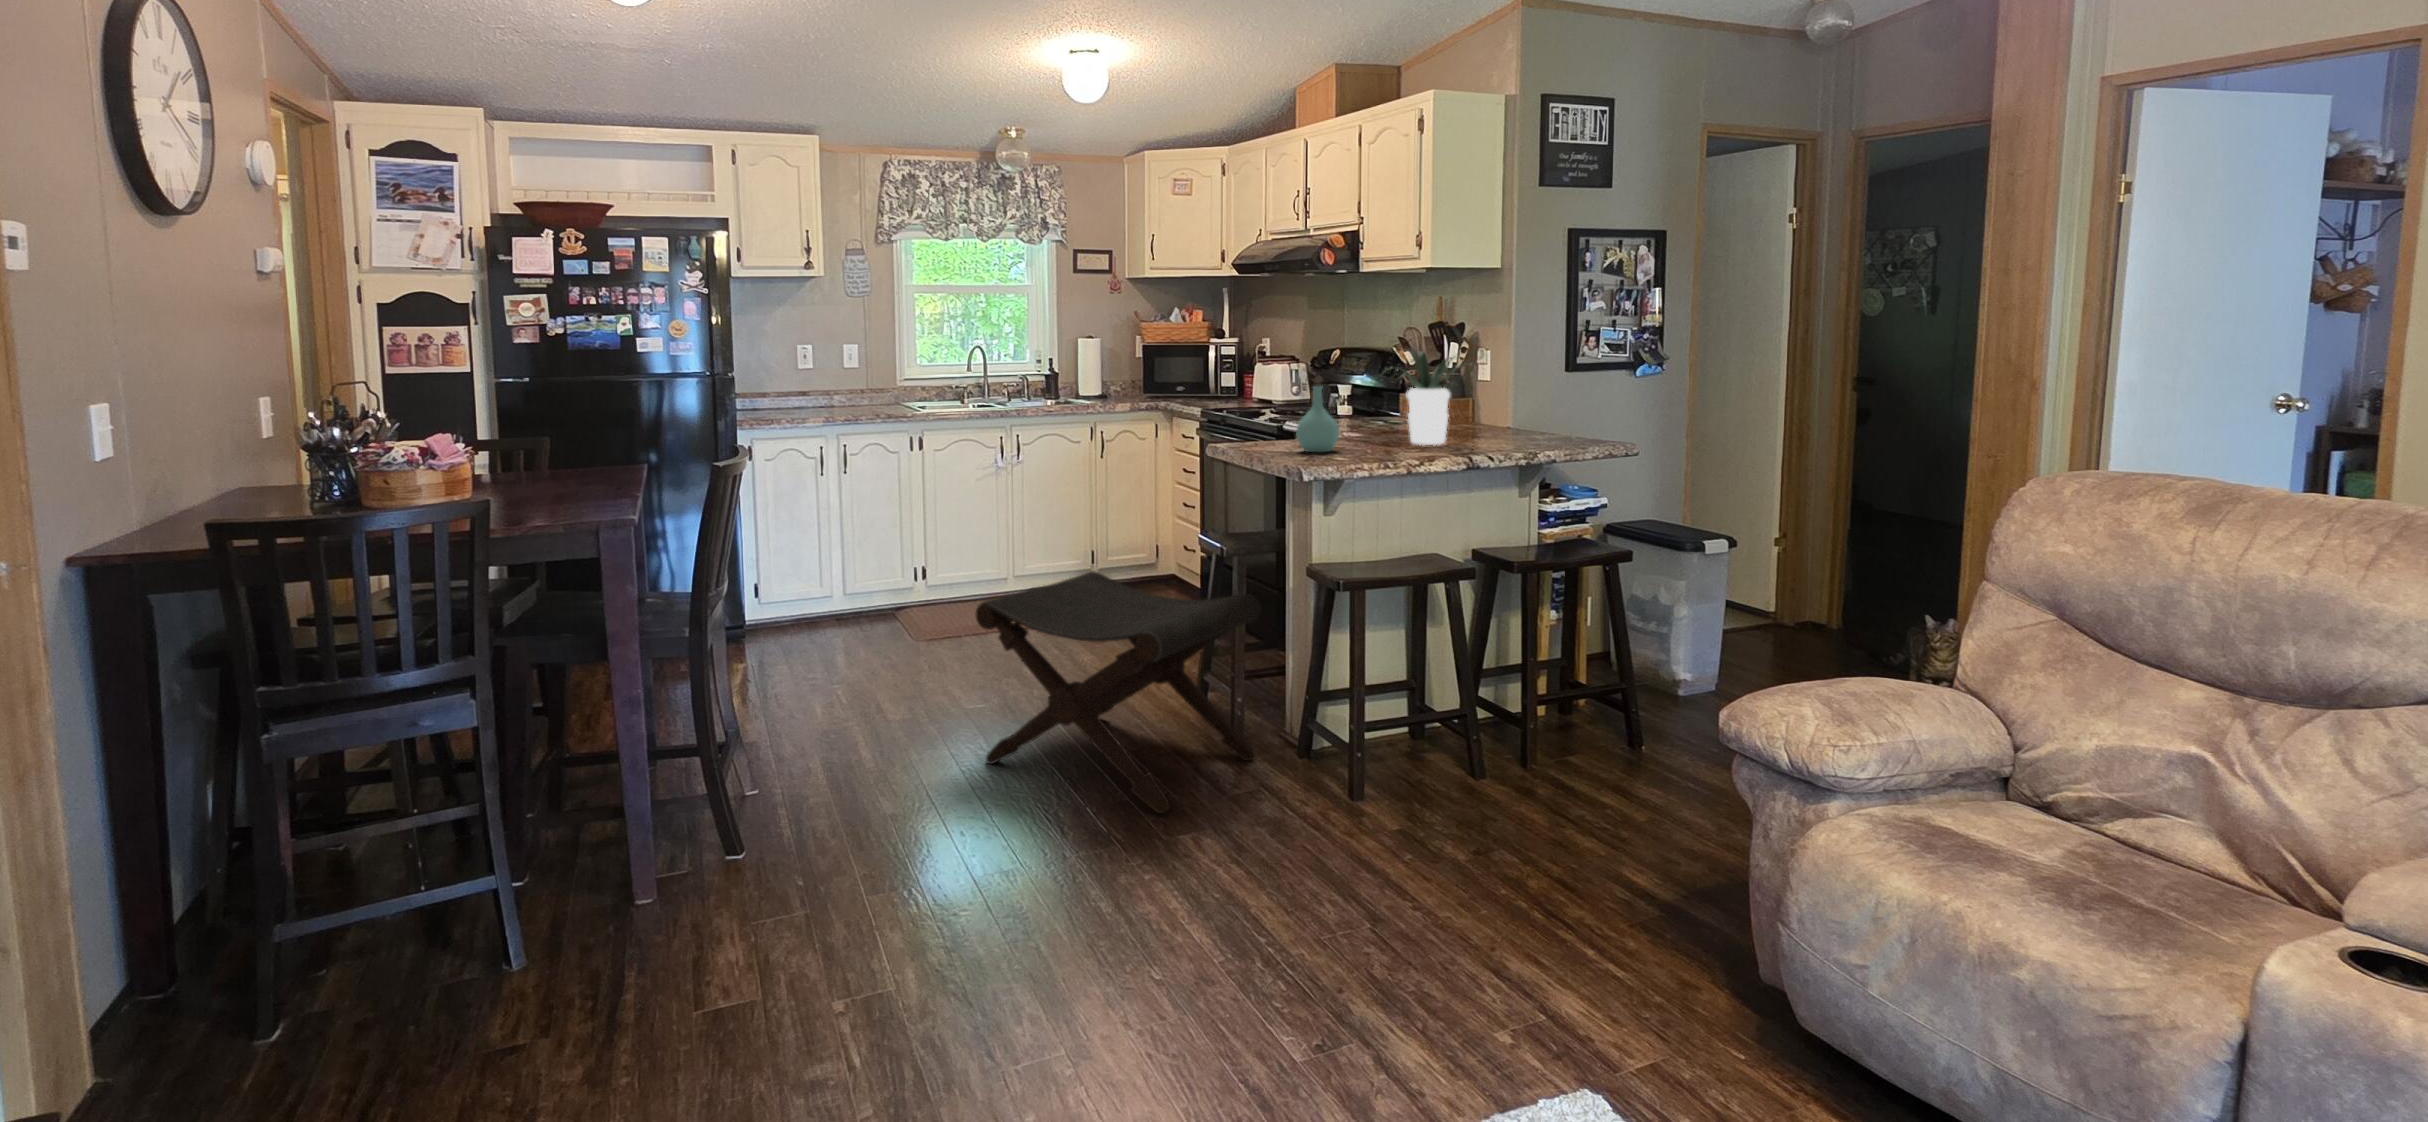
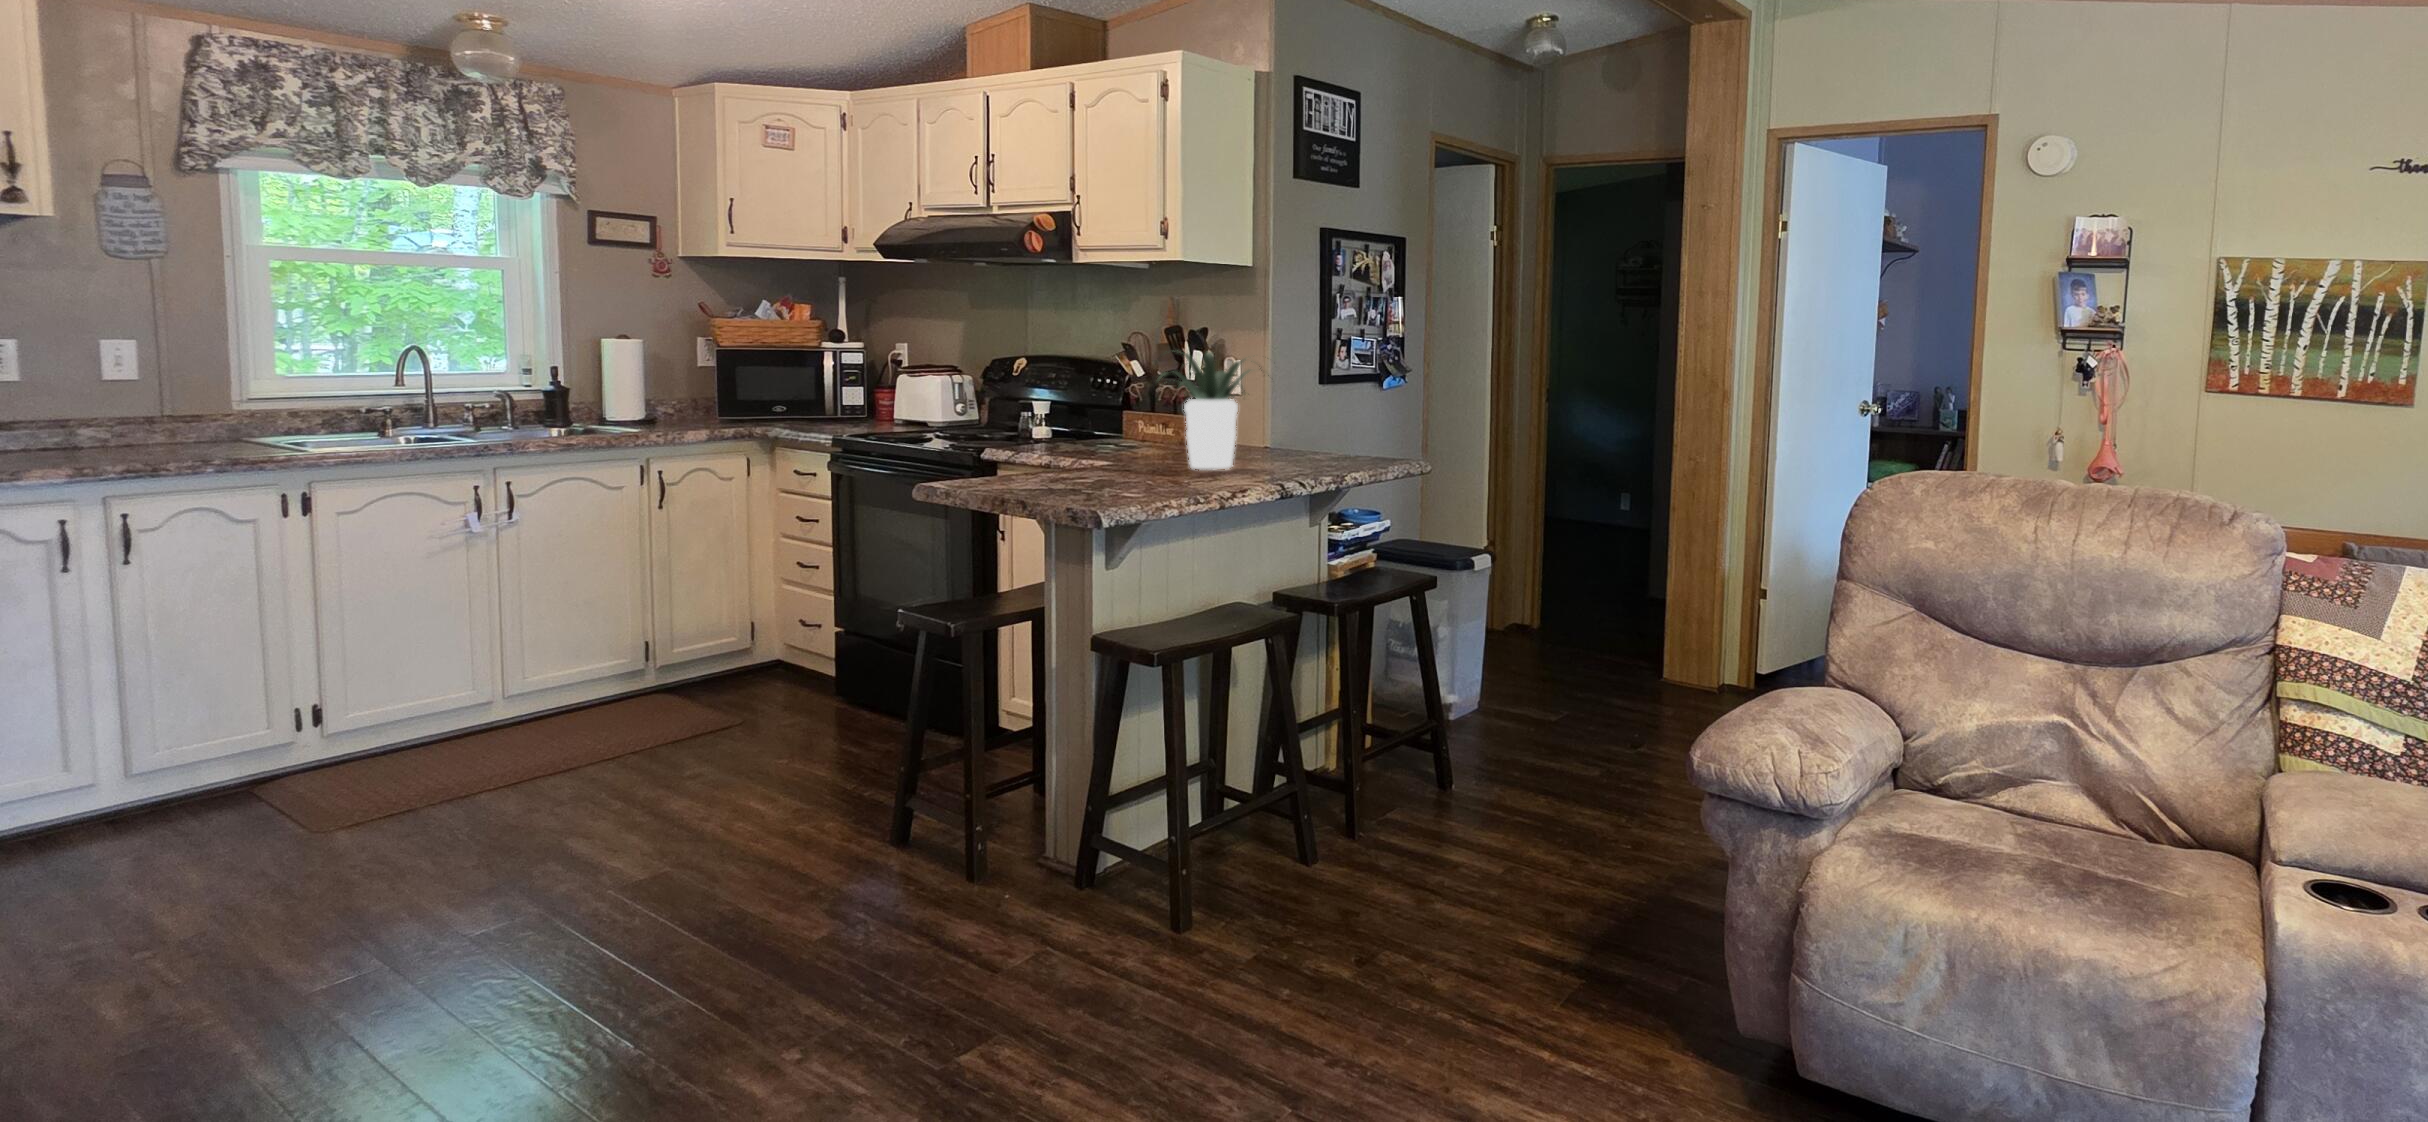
bottle: present [1296,383,1339,452] -> none [1046,390,1108,484]
footstool: present [976,571,1261,813] -> none [469,687,1006,1059]

